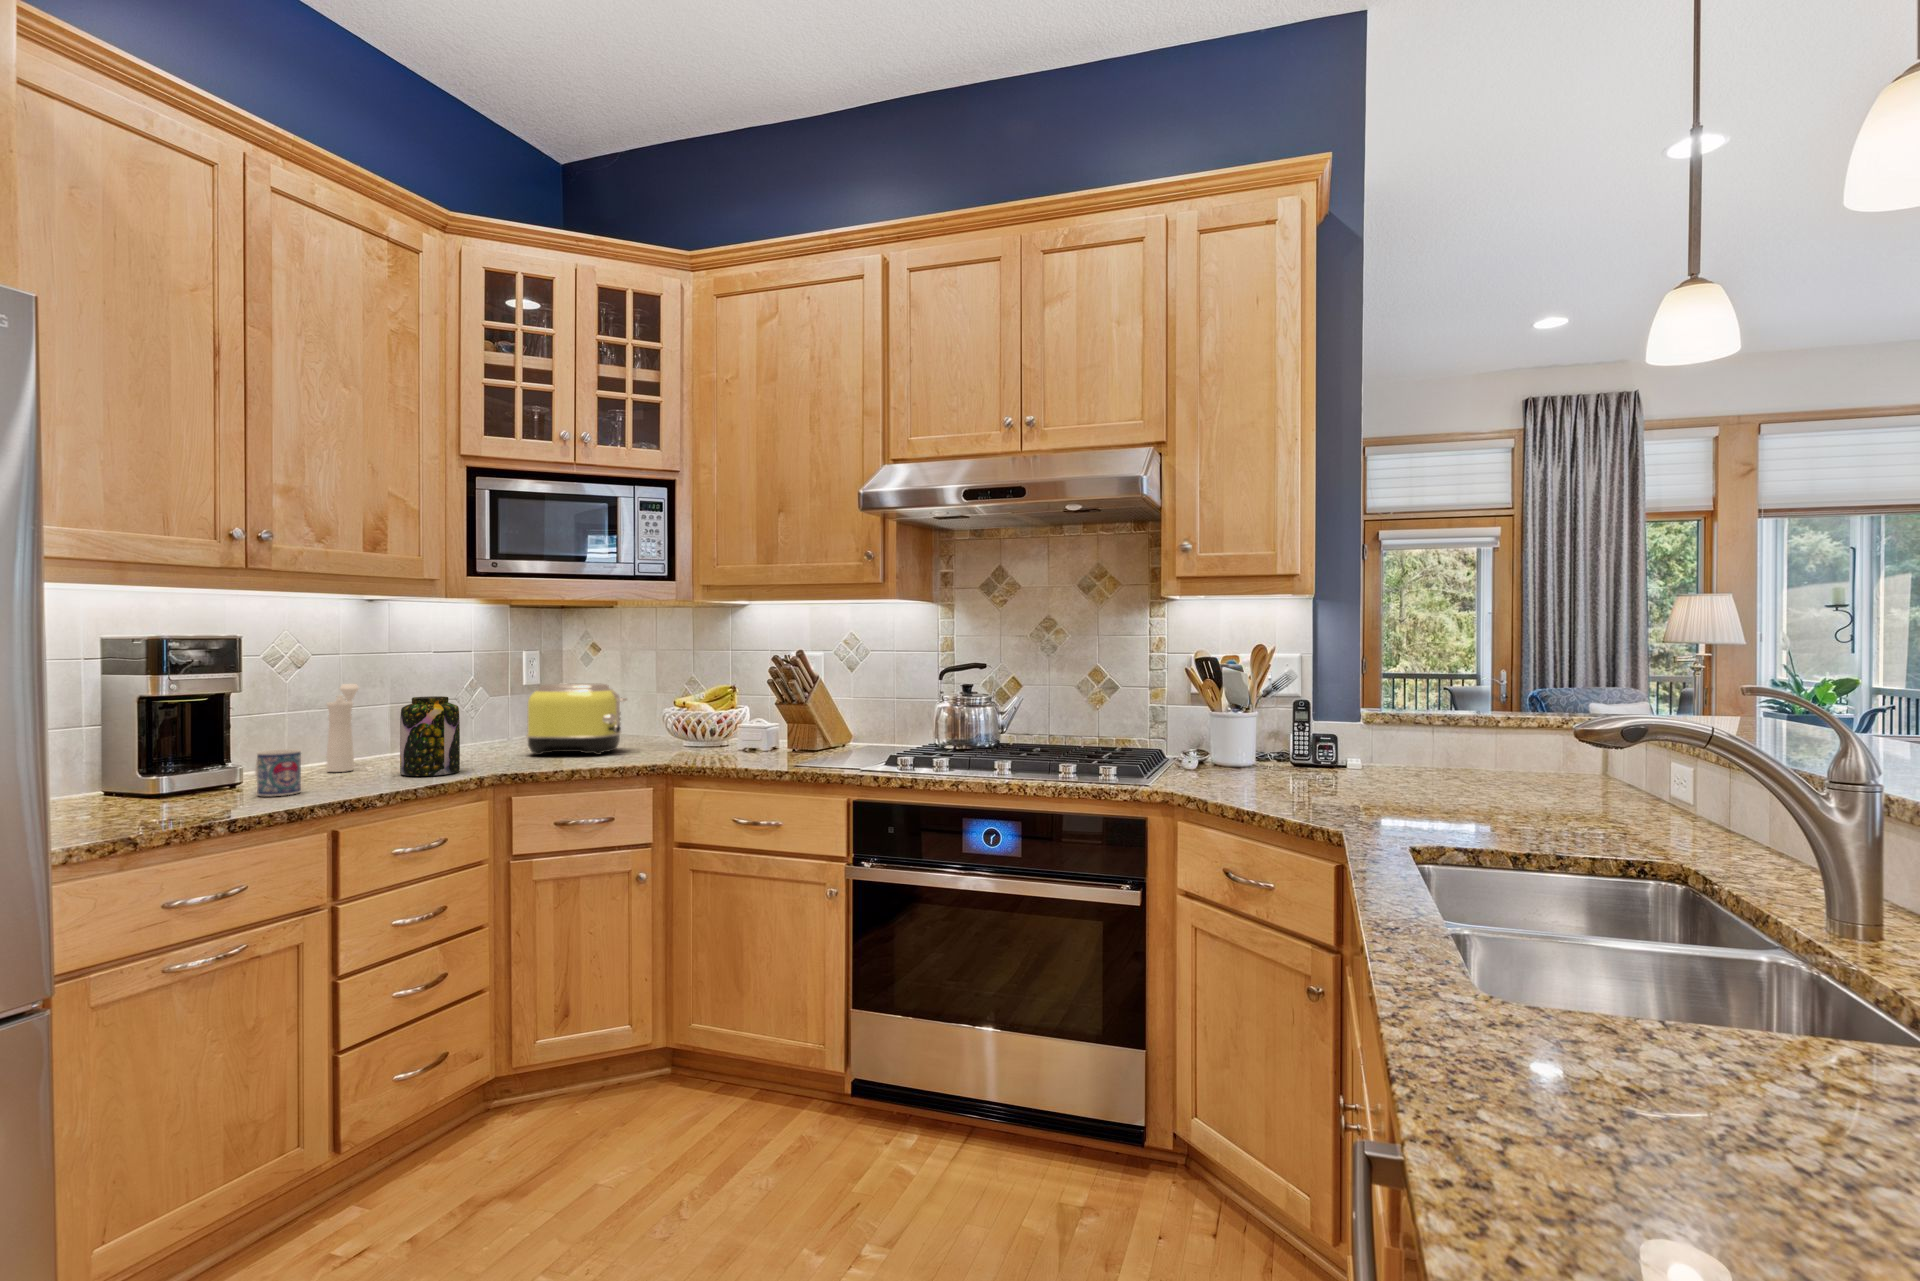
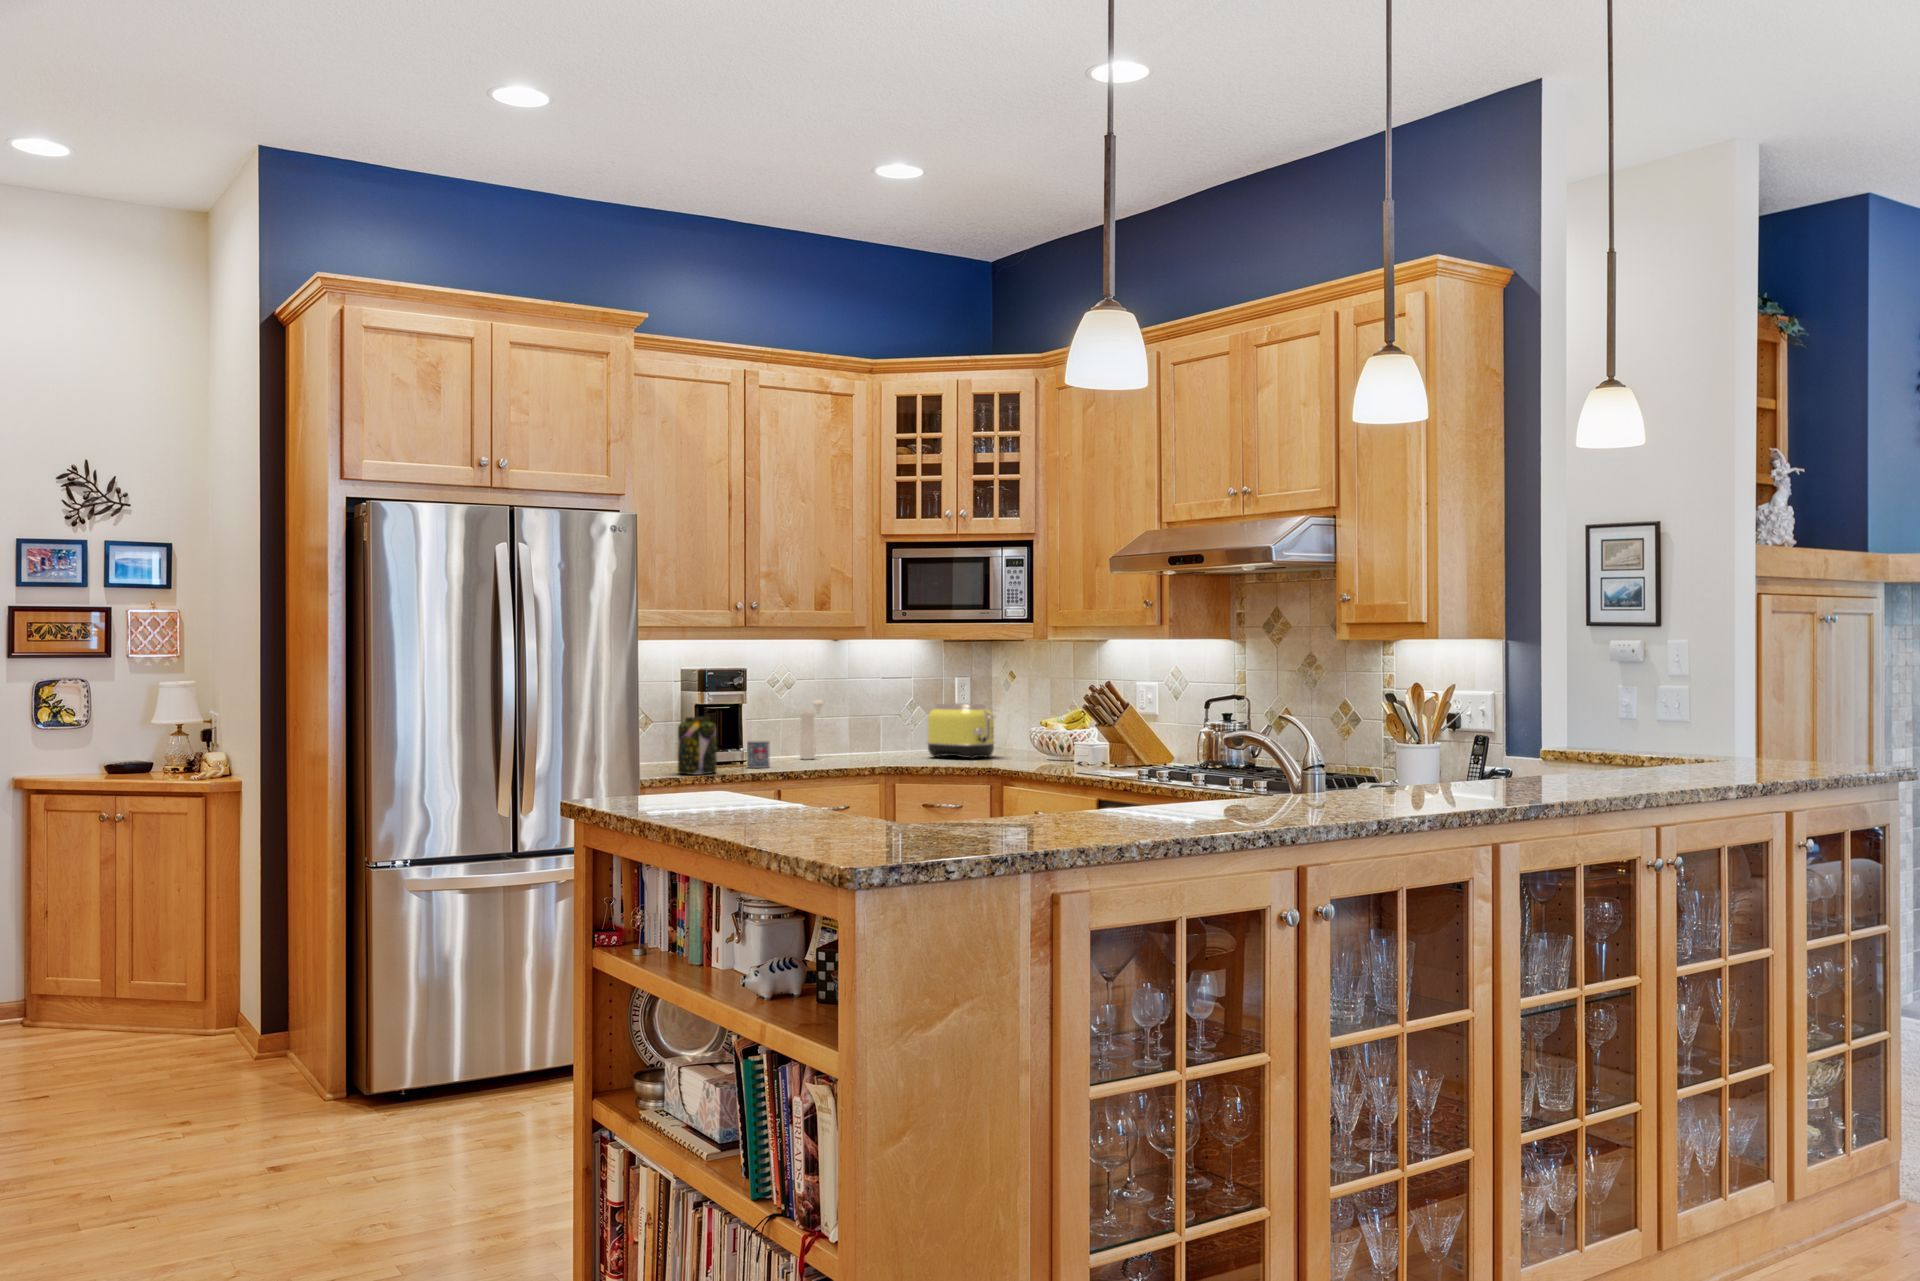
jar: present [400,696,460,776] -> present [678,717,717,775]

